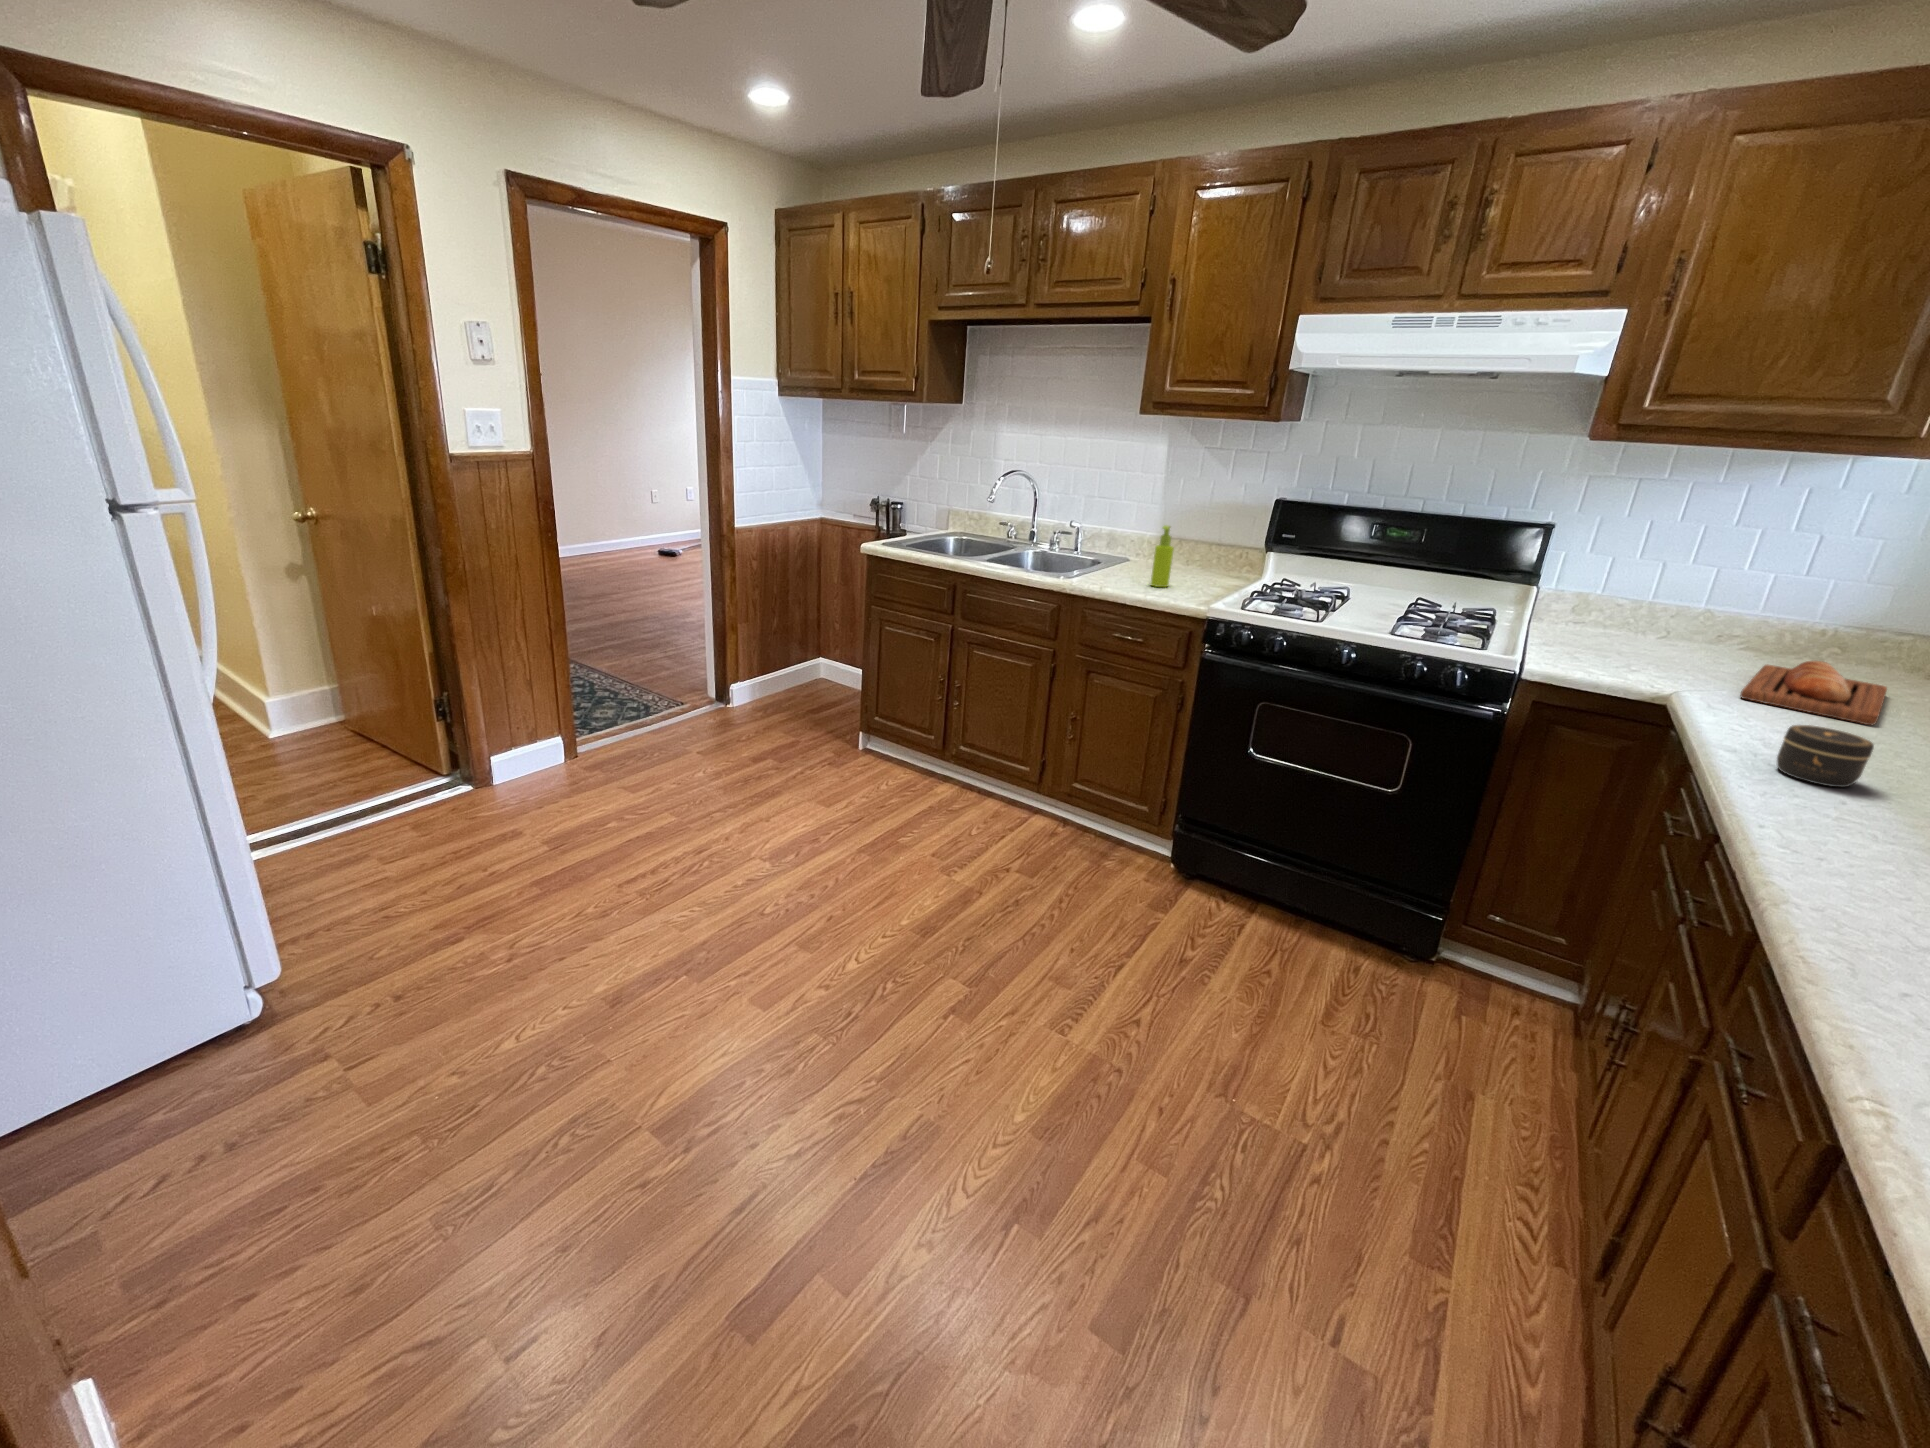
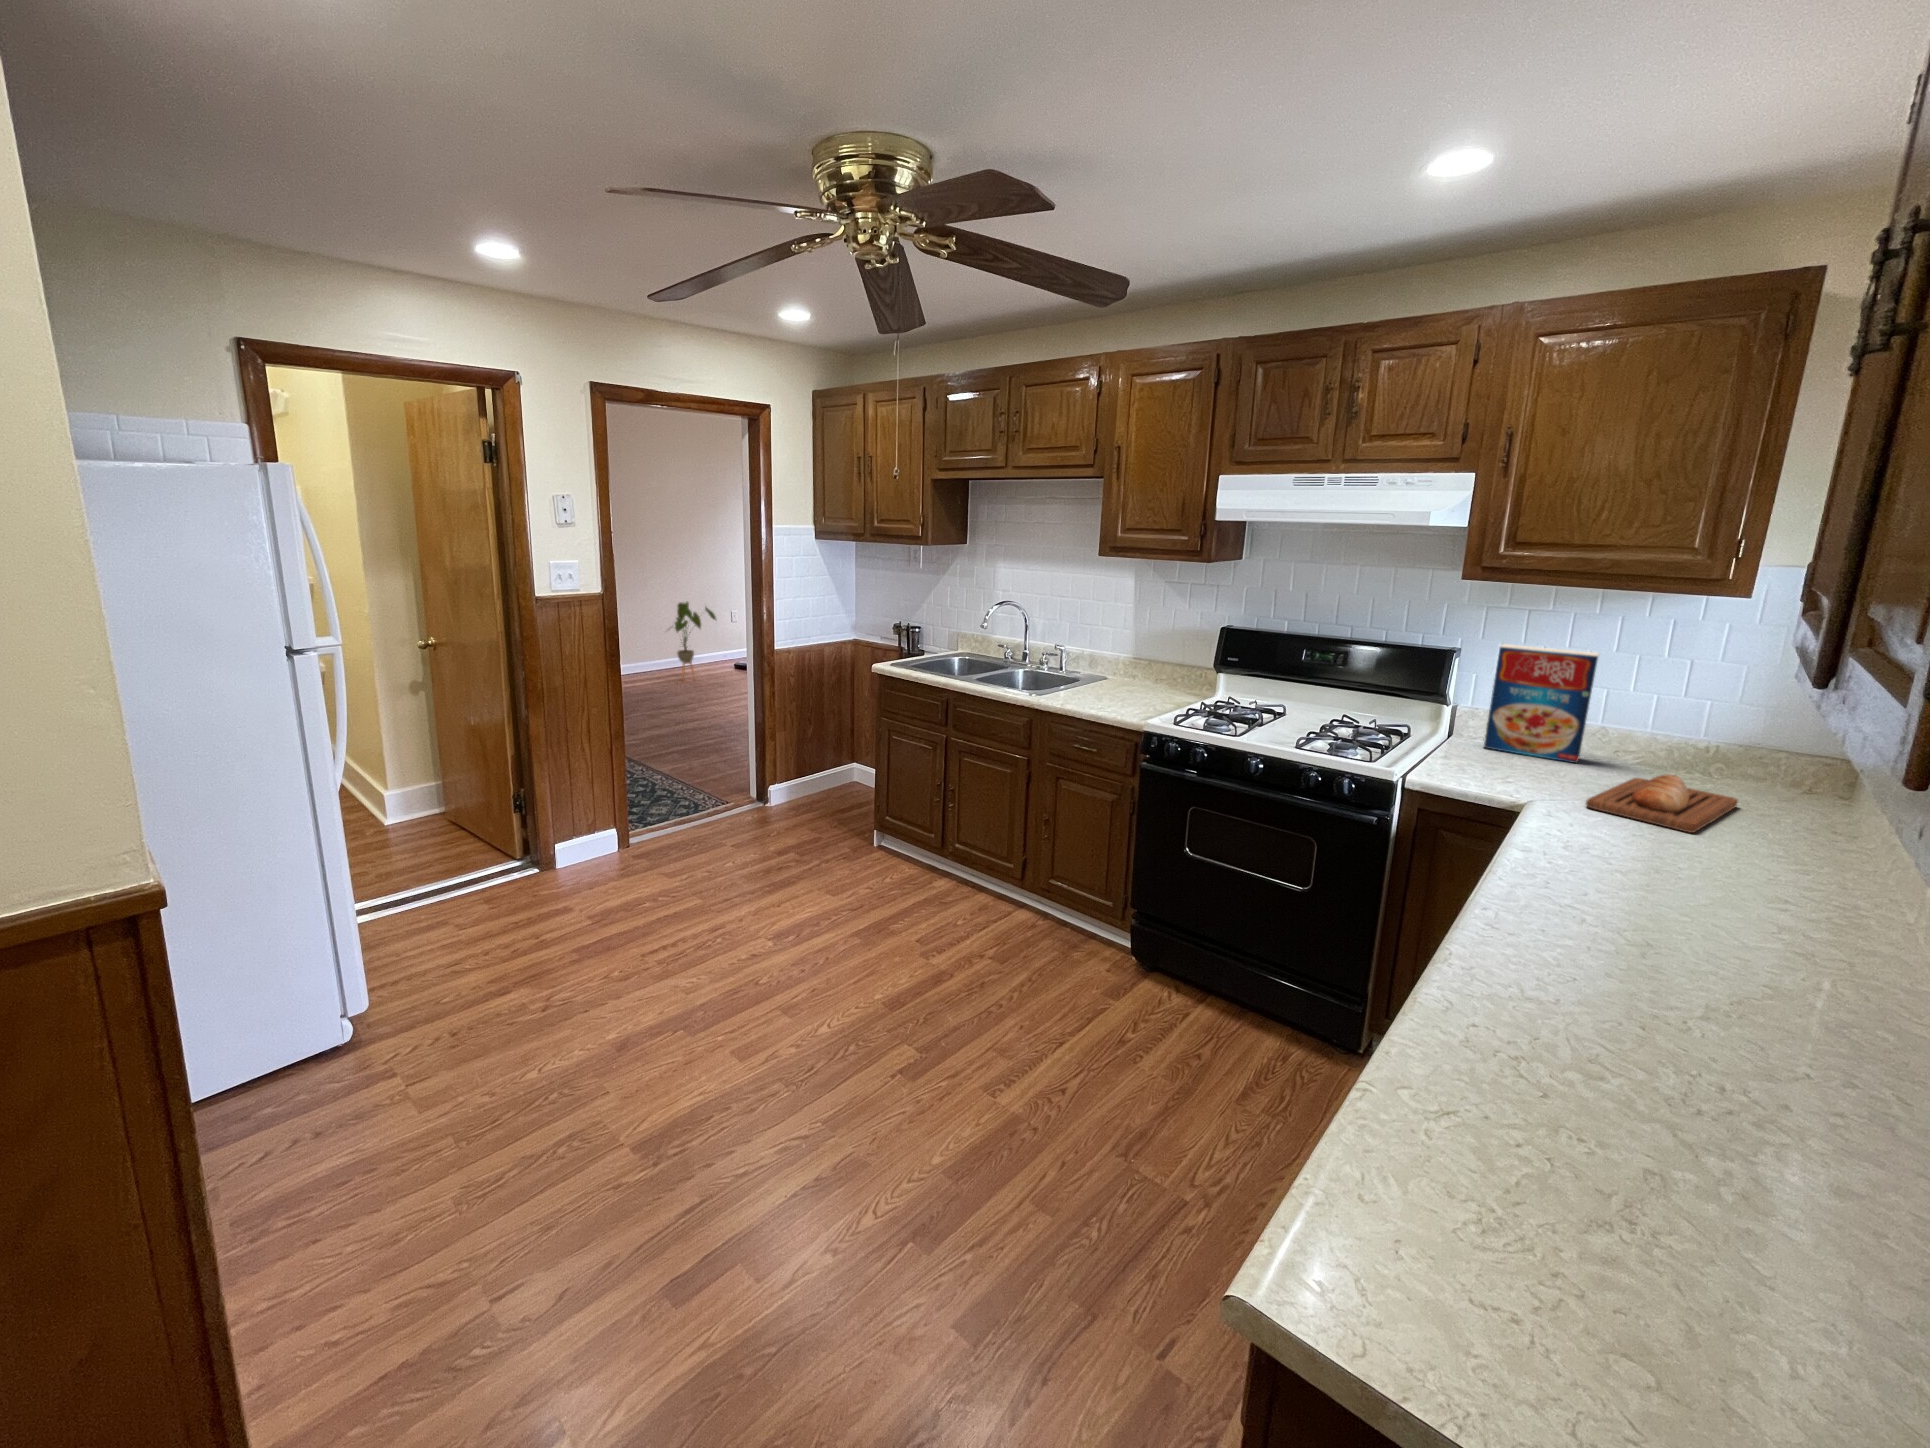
house plant: none [580,477,641,570] -> present [675,601,716,680]
cereal box: none [1577,517,1727,650] -> present [1484,644,1599,763]
soap dispenser: present [1151,525,1174,587] -> none [1110,650,1128,703]
jar: present [1777,725,1874,787] -> none [1552,828,1621,883]

